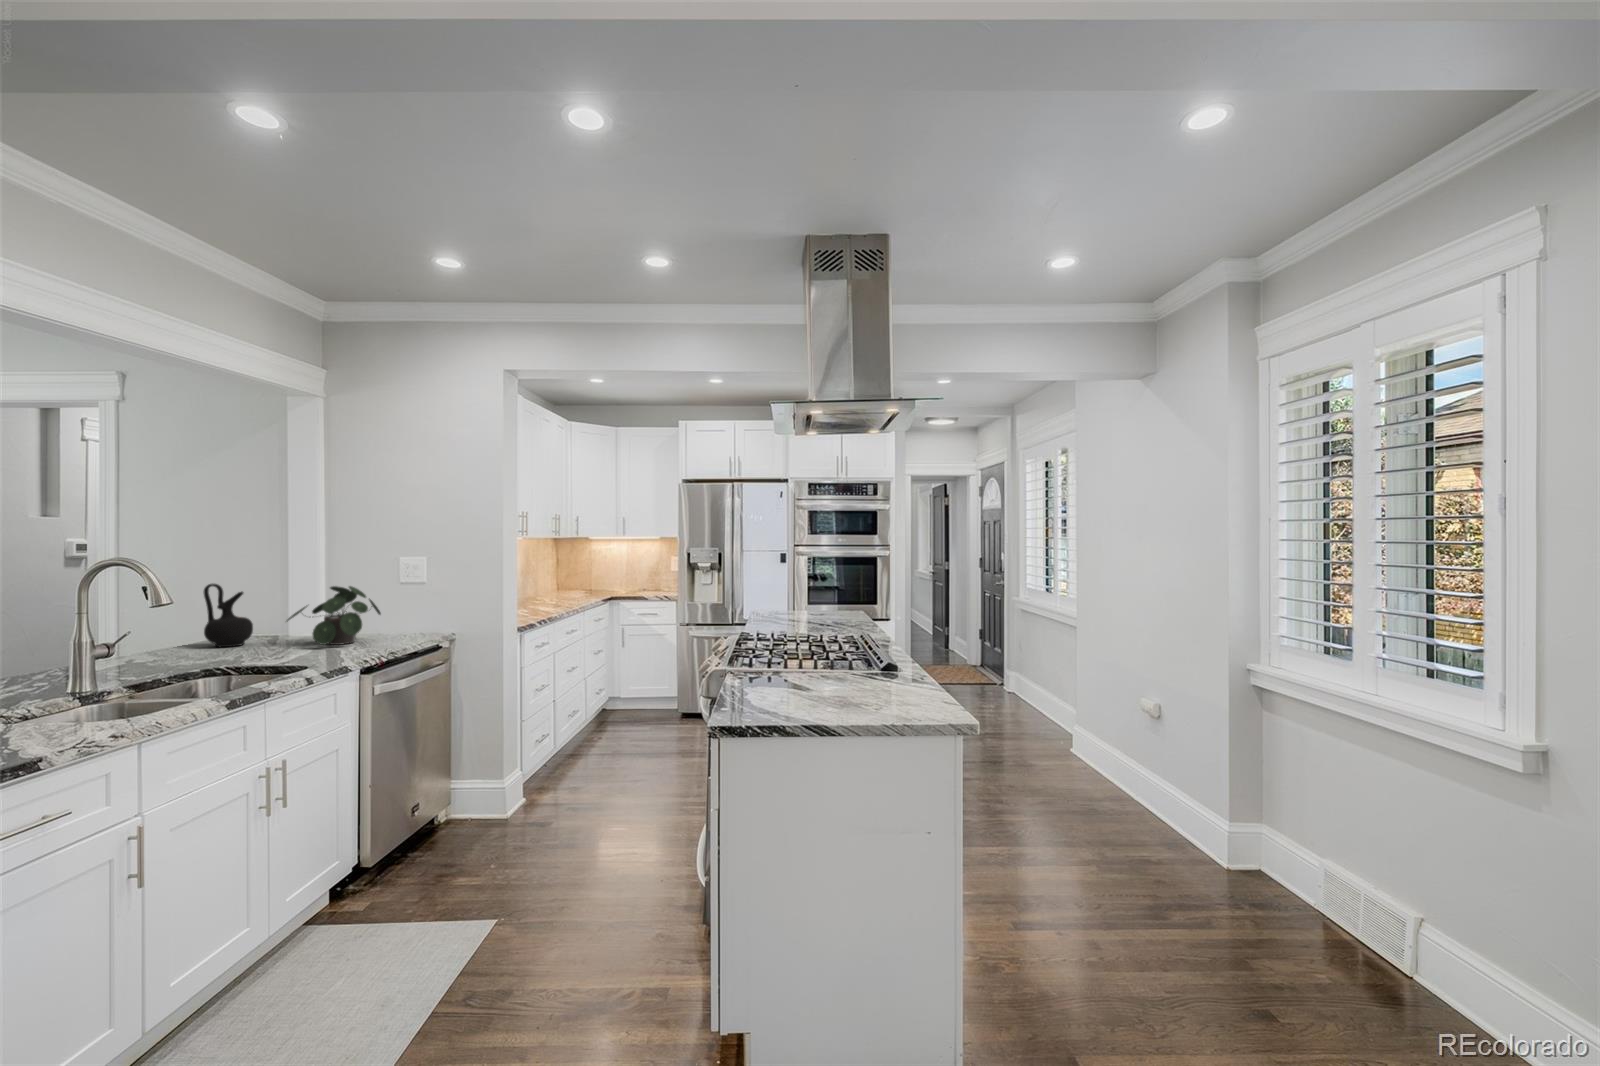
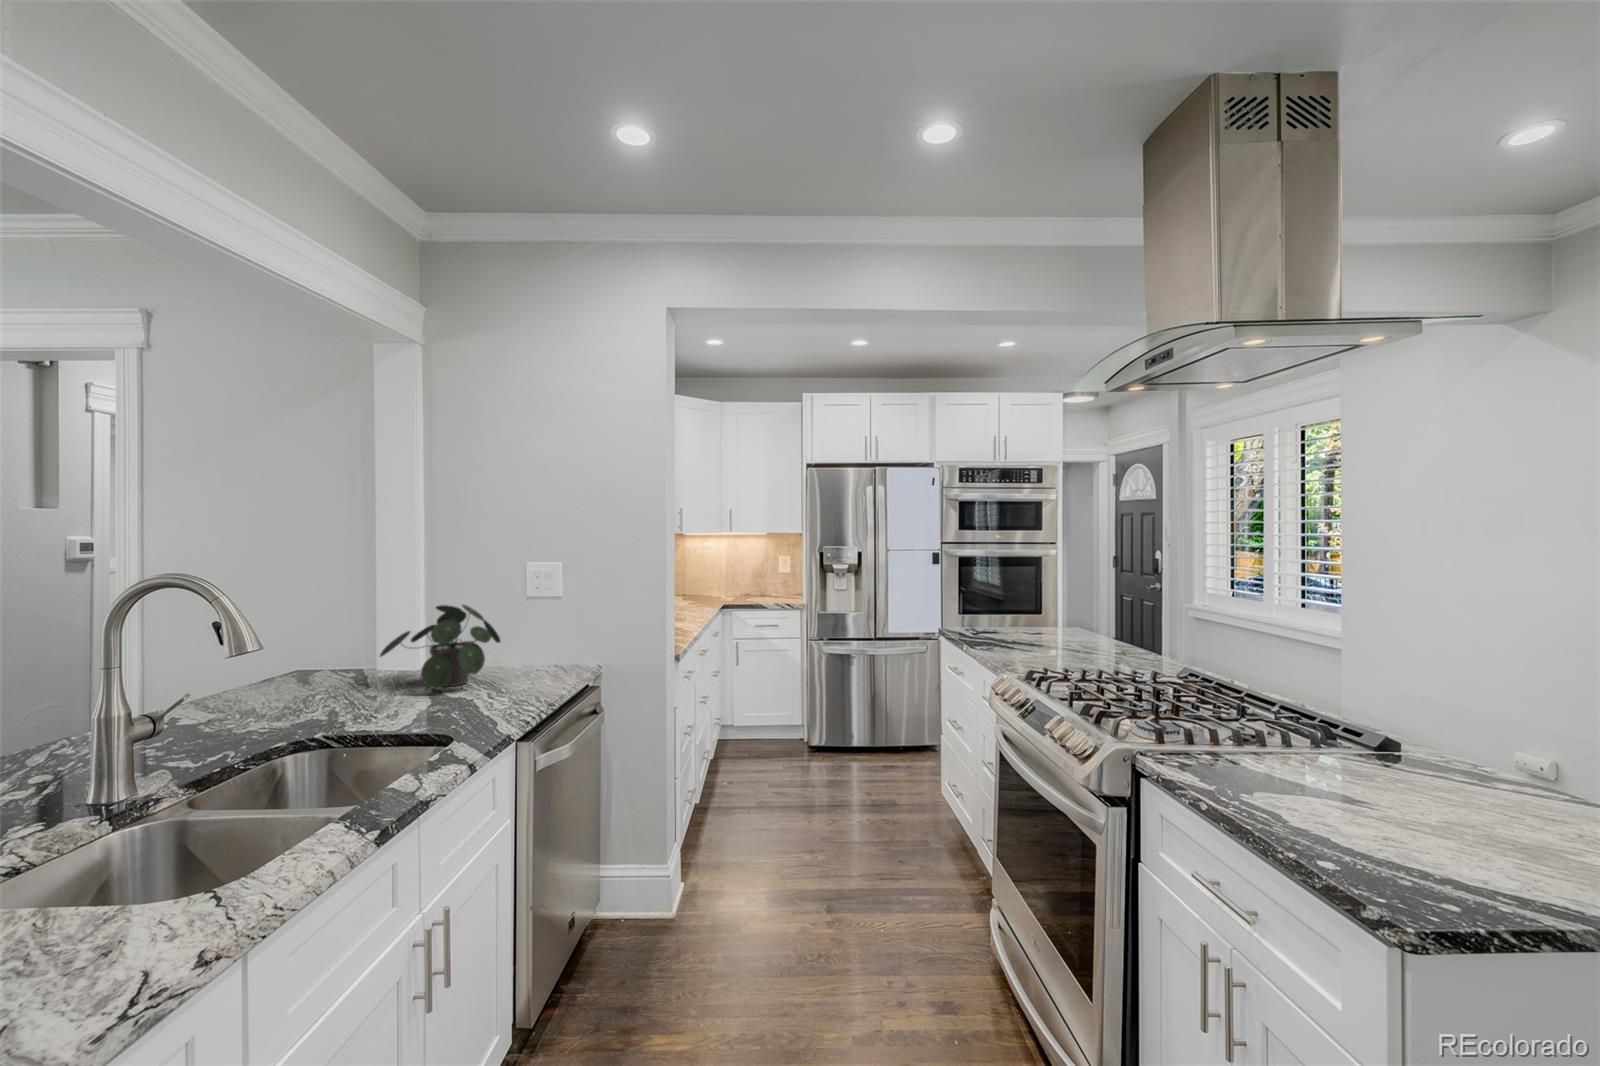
ceramic jug: present [204,584,253,647] -> none [268,603,334,693]

